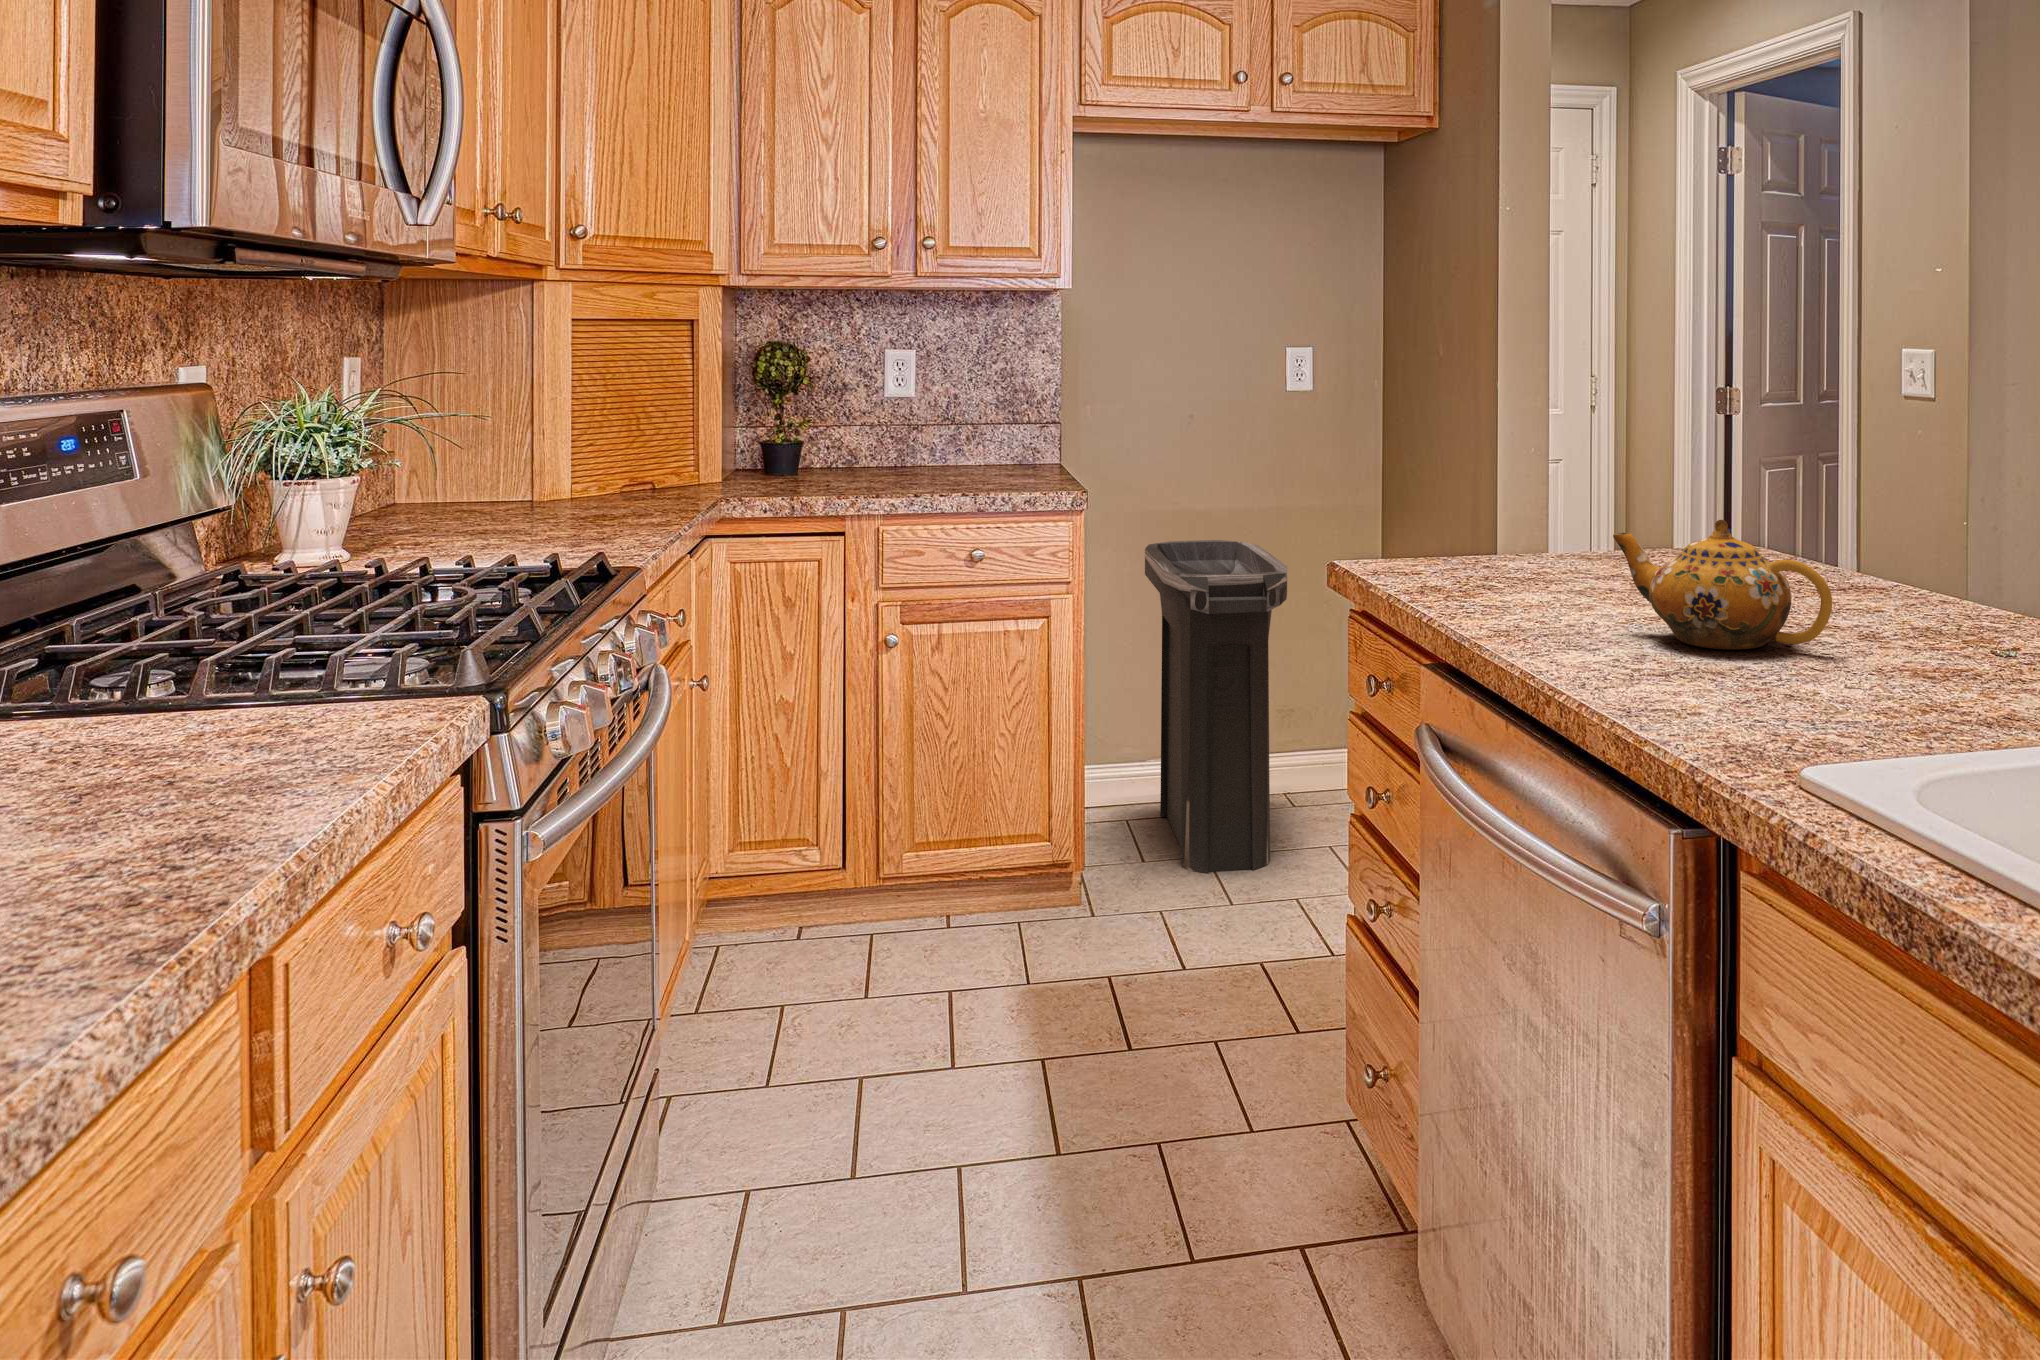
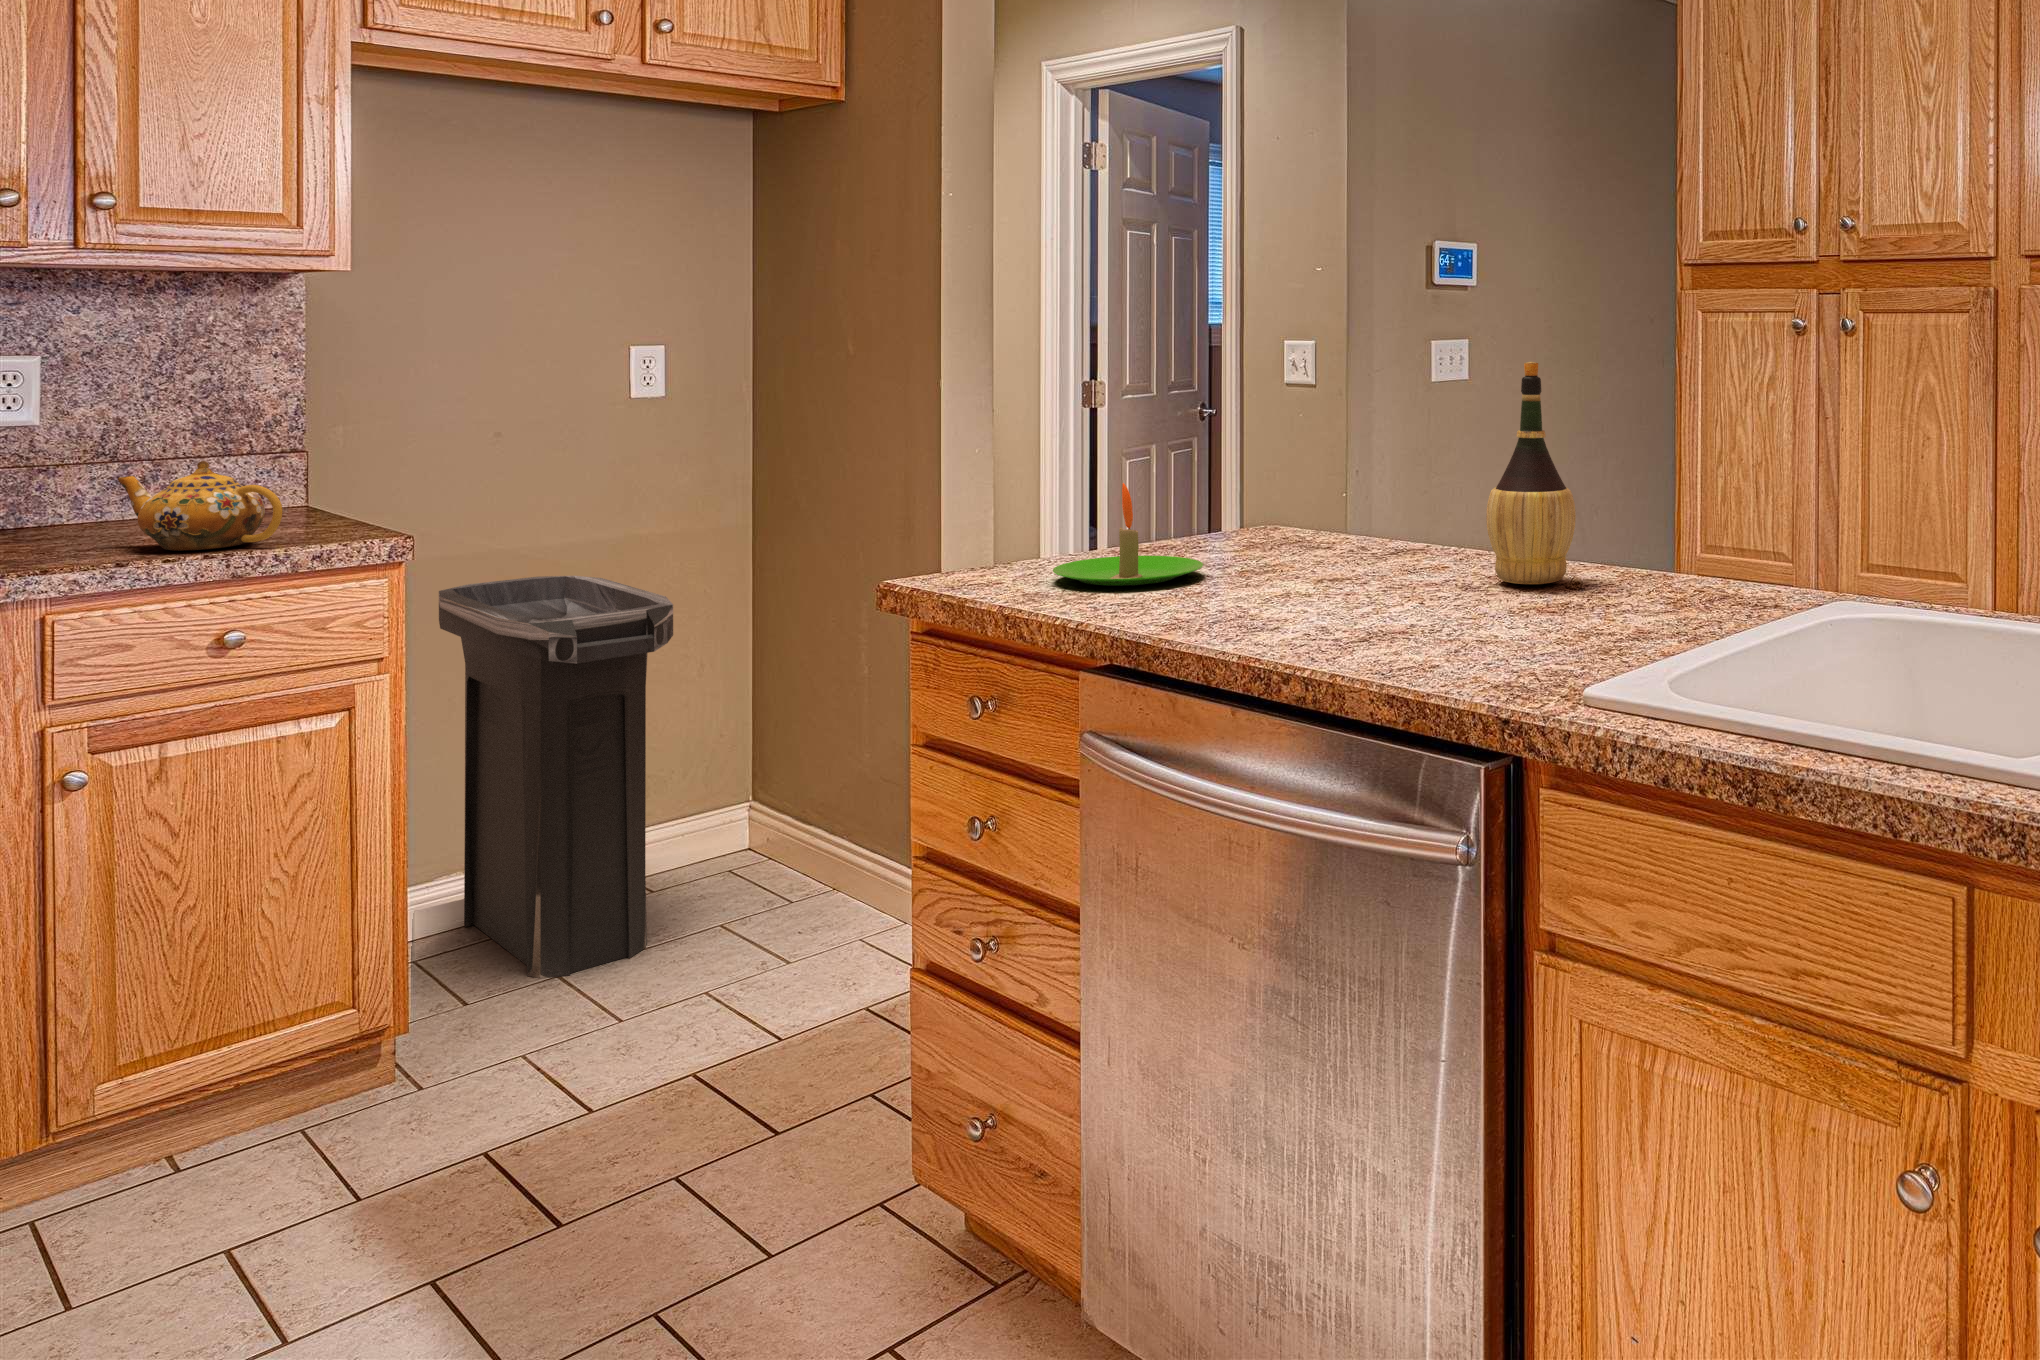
wine bottle: none [1894,373,2012,644] -> present [1486,362,1576,584]
candle: none [1452,489,1602,593] -> present [1053,483,1203,586]
teapot: present [1613,520,1832,649] -> present [118,461,282,551]

